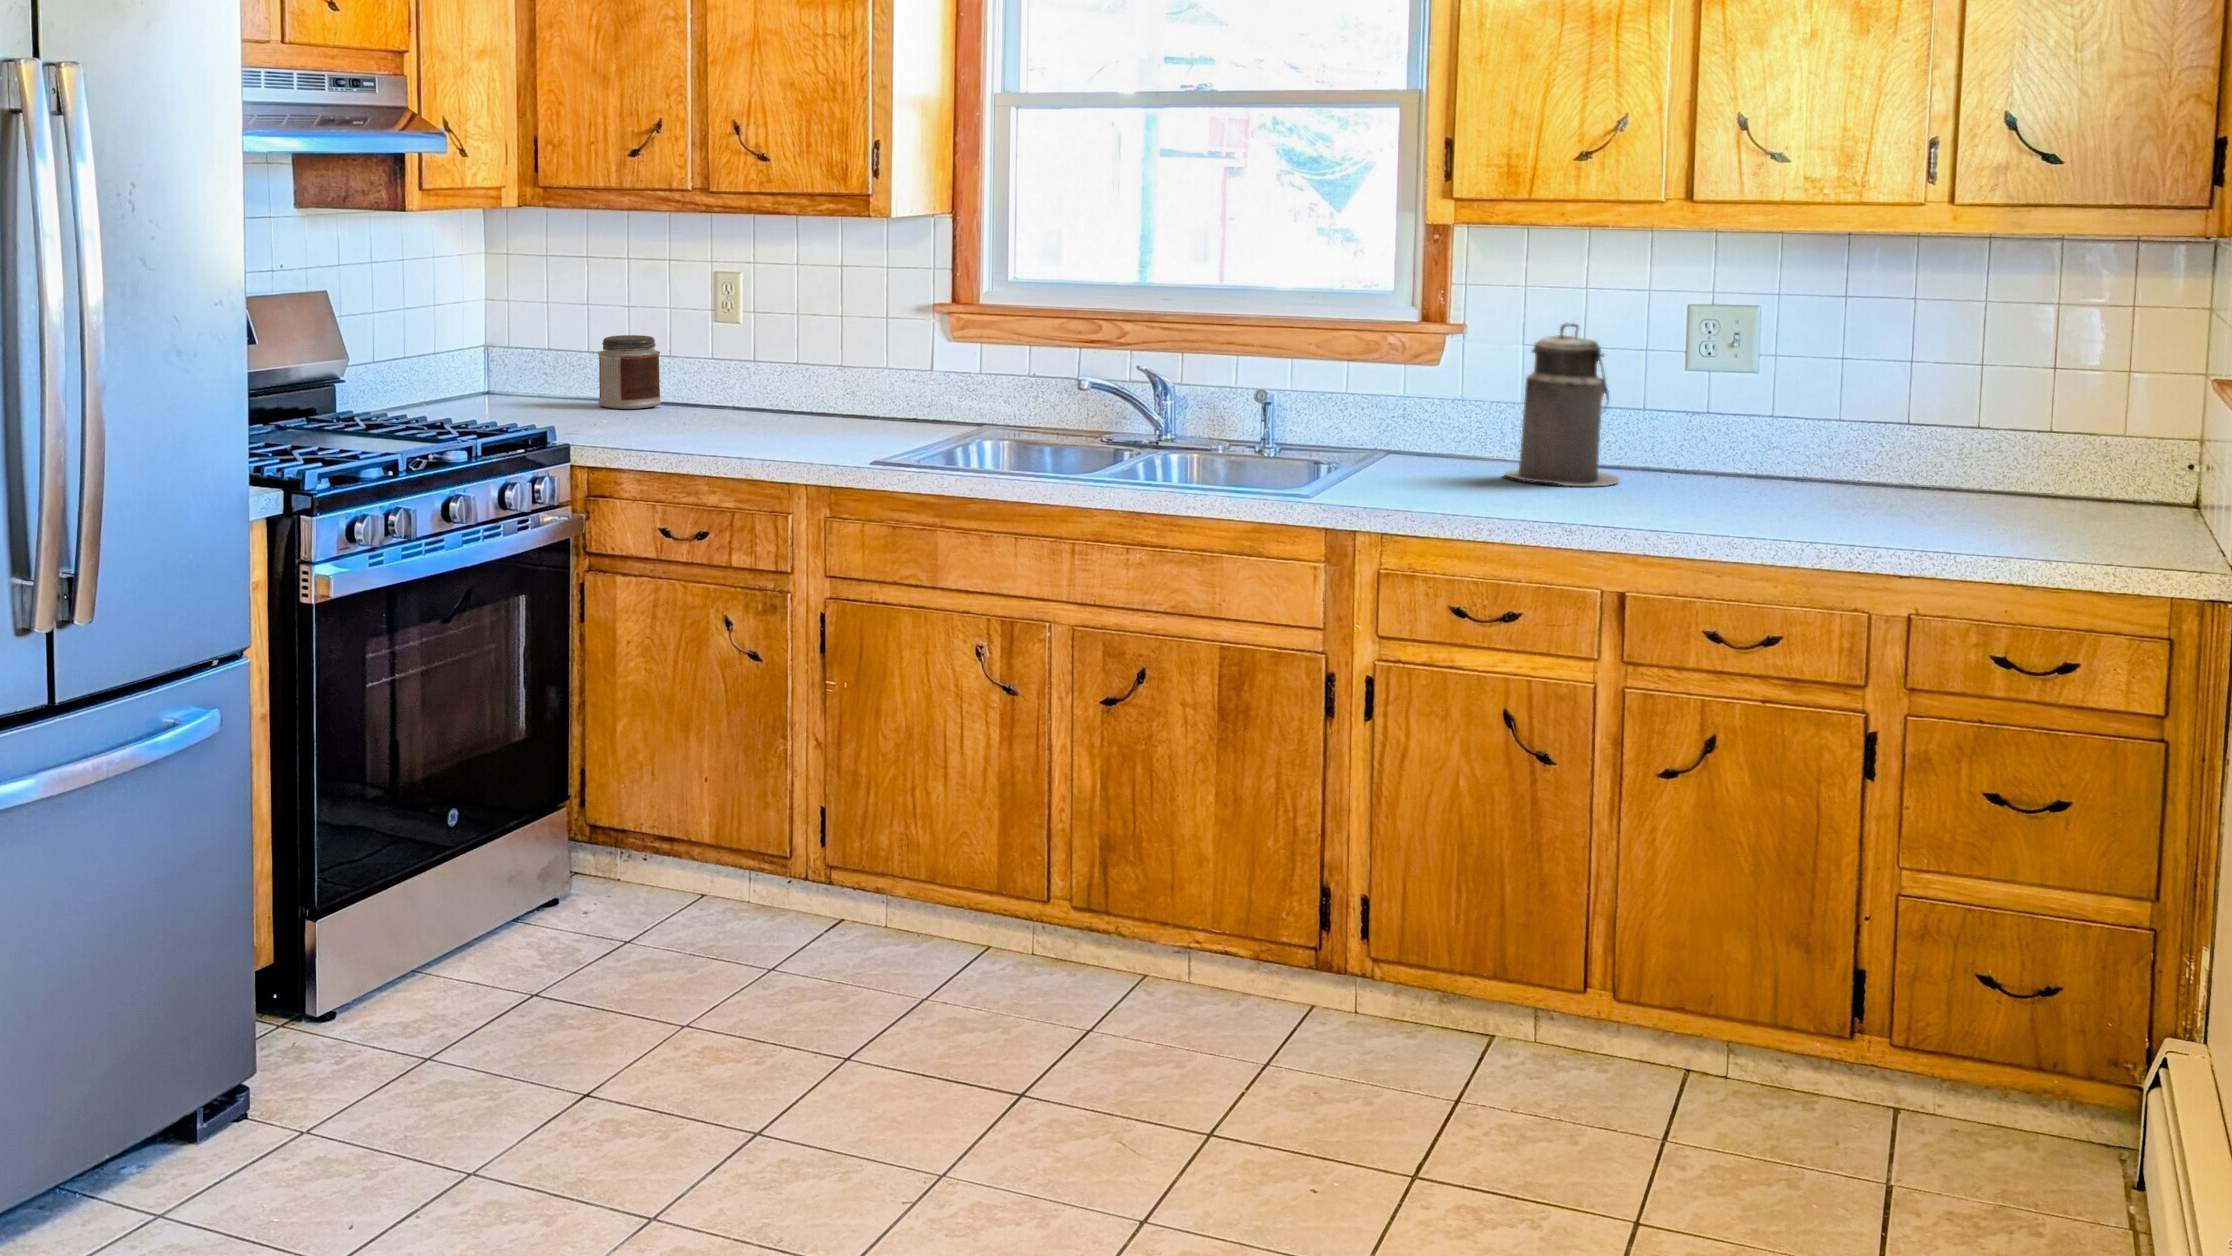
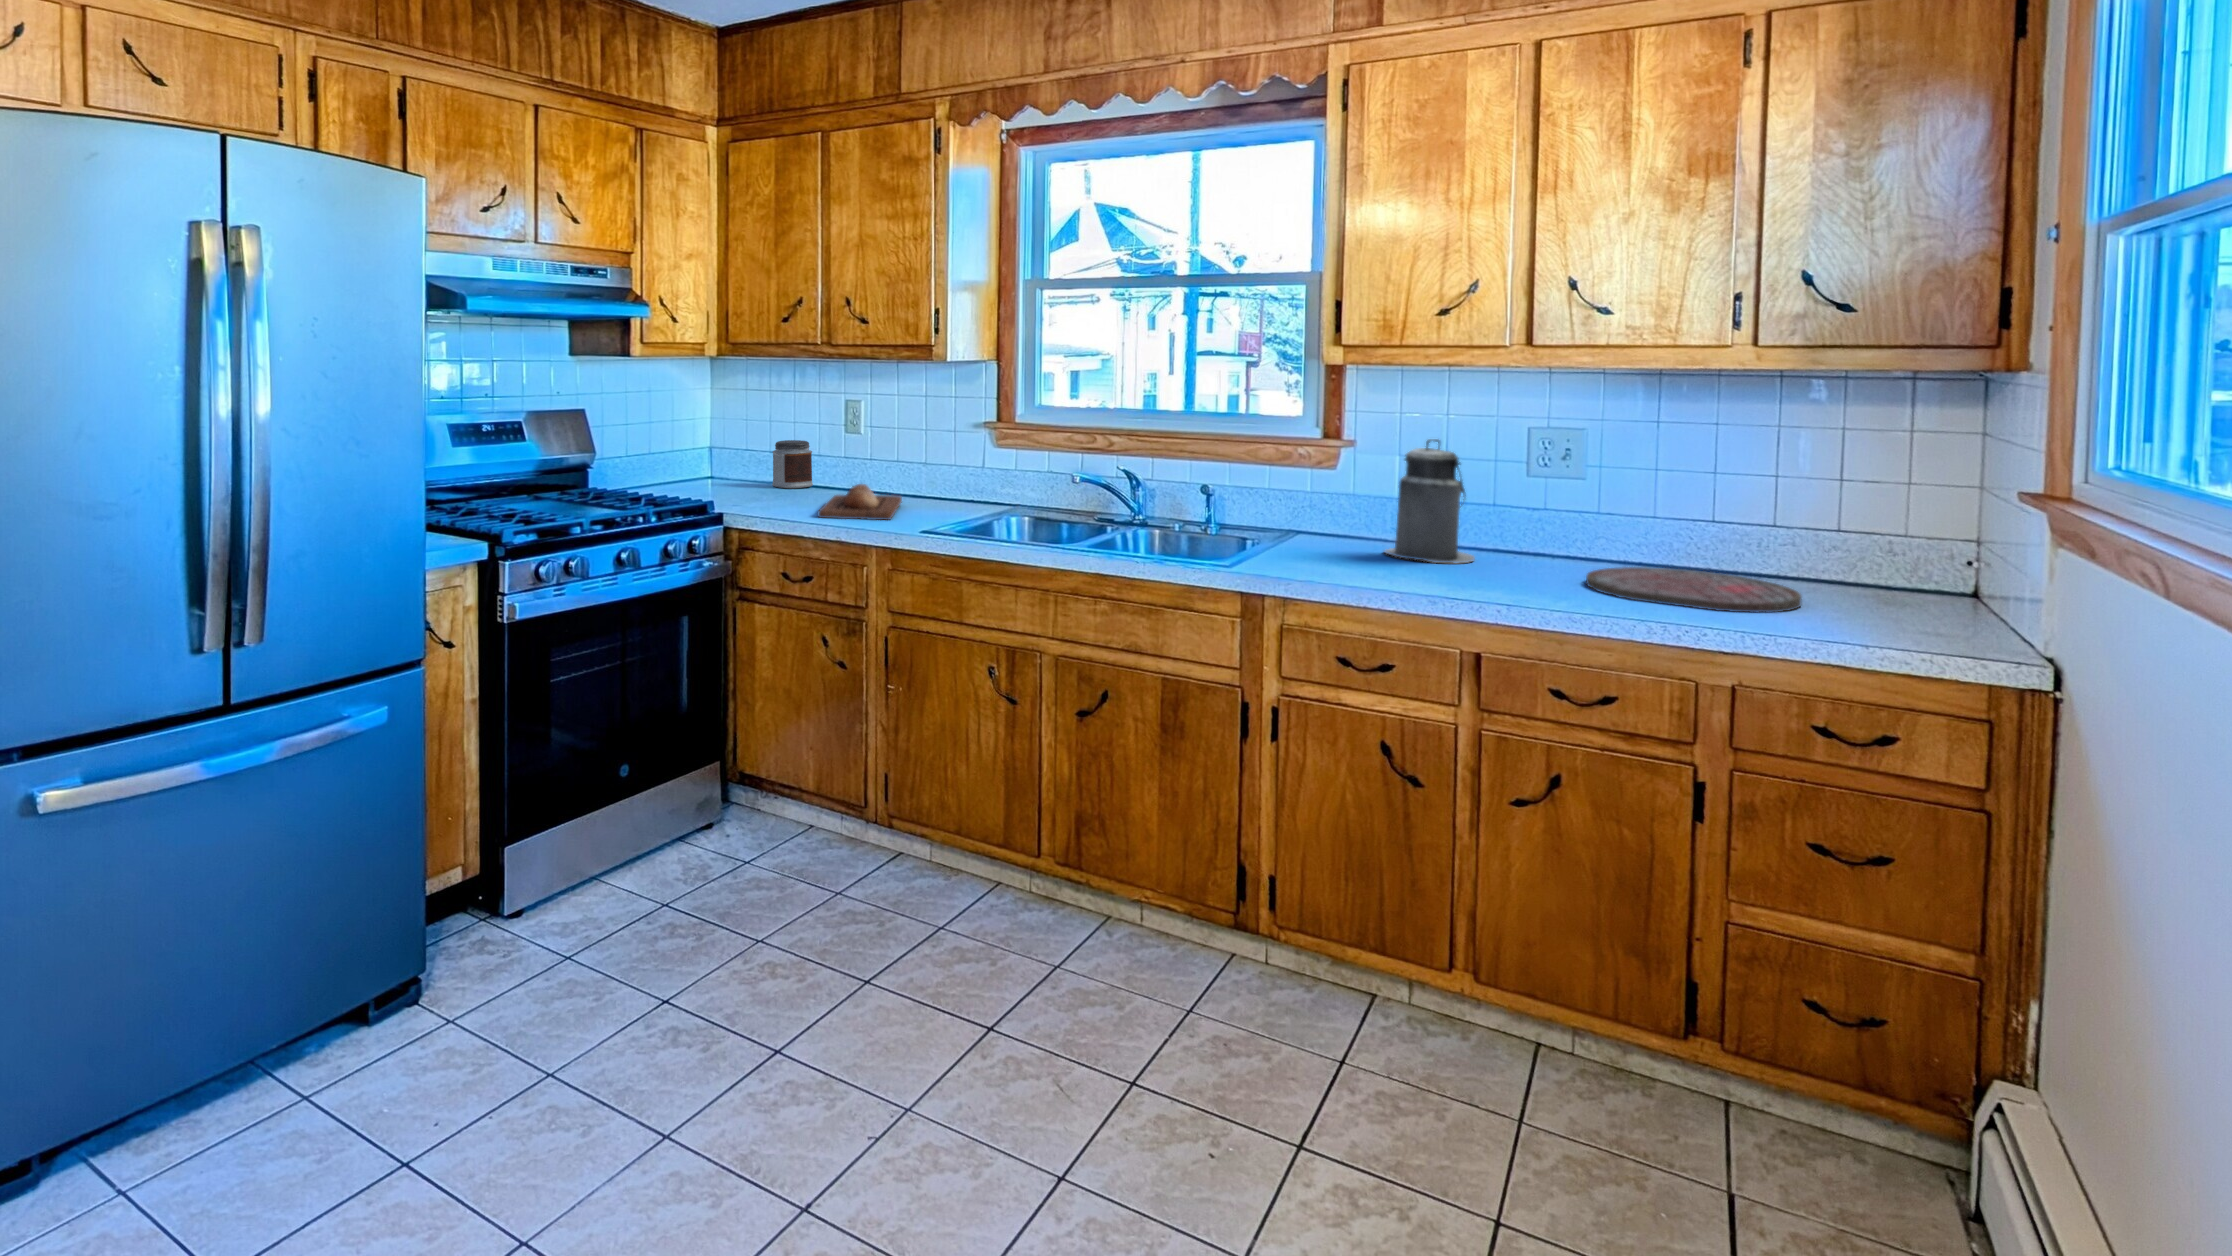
bread loaf: none [714,399,823,450] -> present [818,484,902,520]
cutting board: none [1753,484,1996,530] -> present [1586,567,1802,613]

